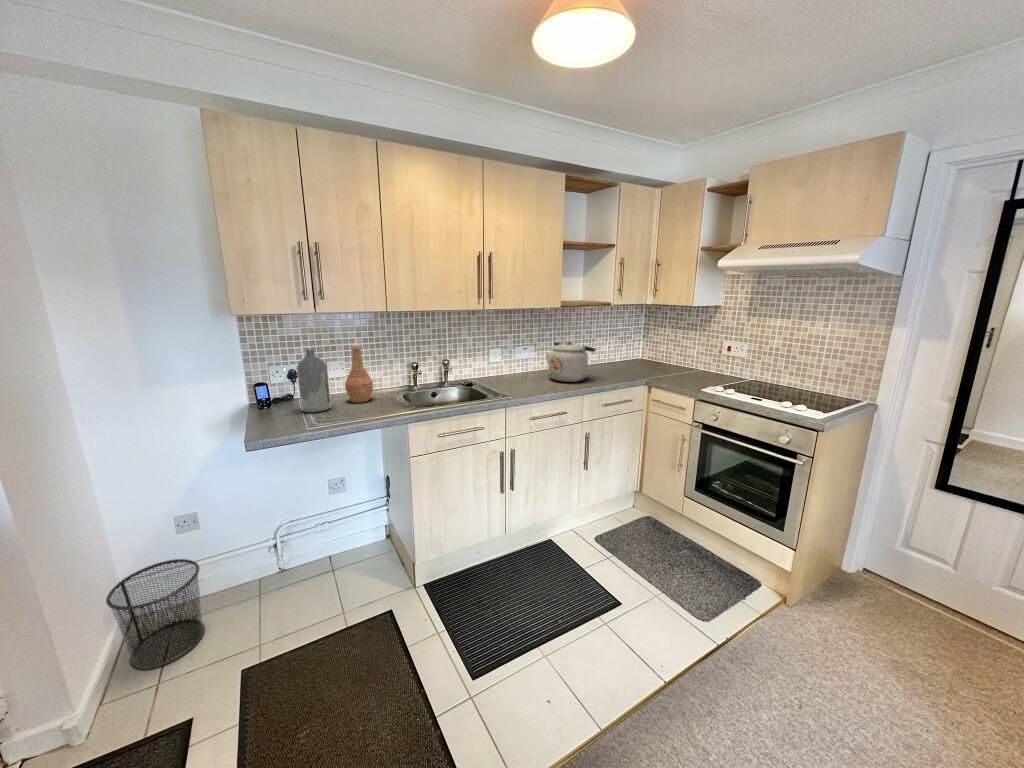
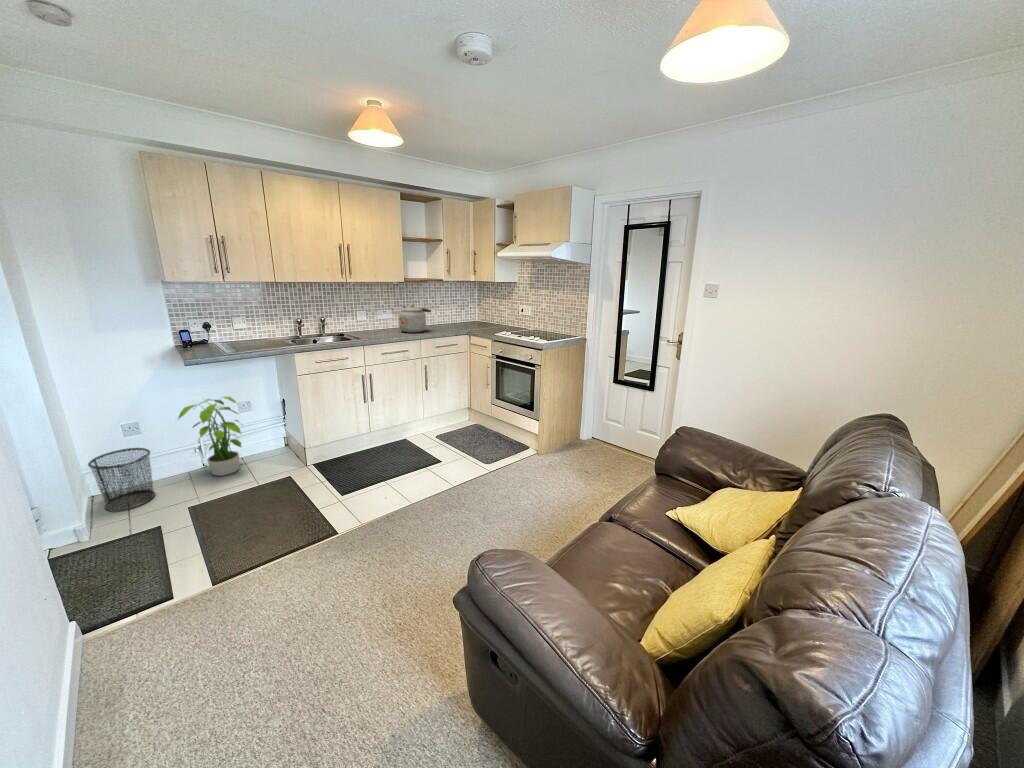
vase: present [345,344,373,403] -> none [247,305,269,344]
bottle: present [296,349,331,413] -> none [212,307,238,349]
potted plant: none [241,479,332,597] -> present [178,397,241,476]

